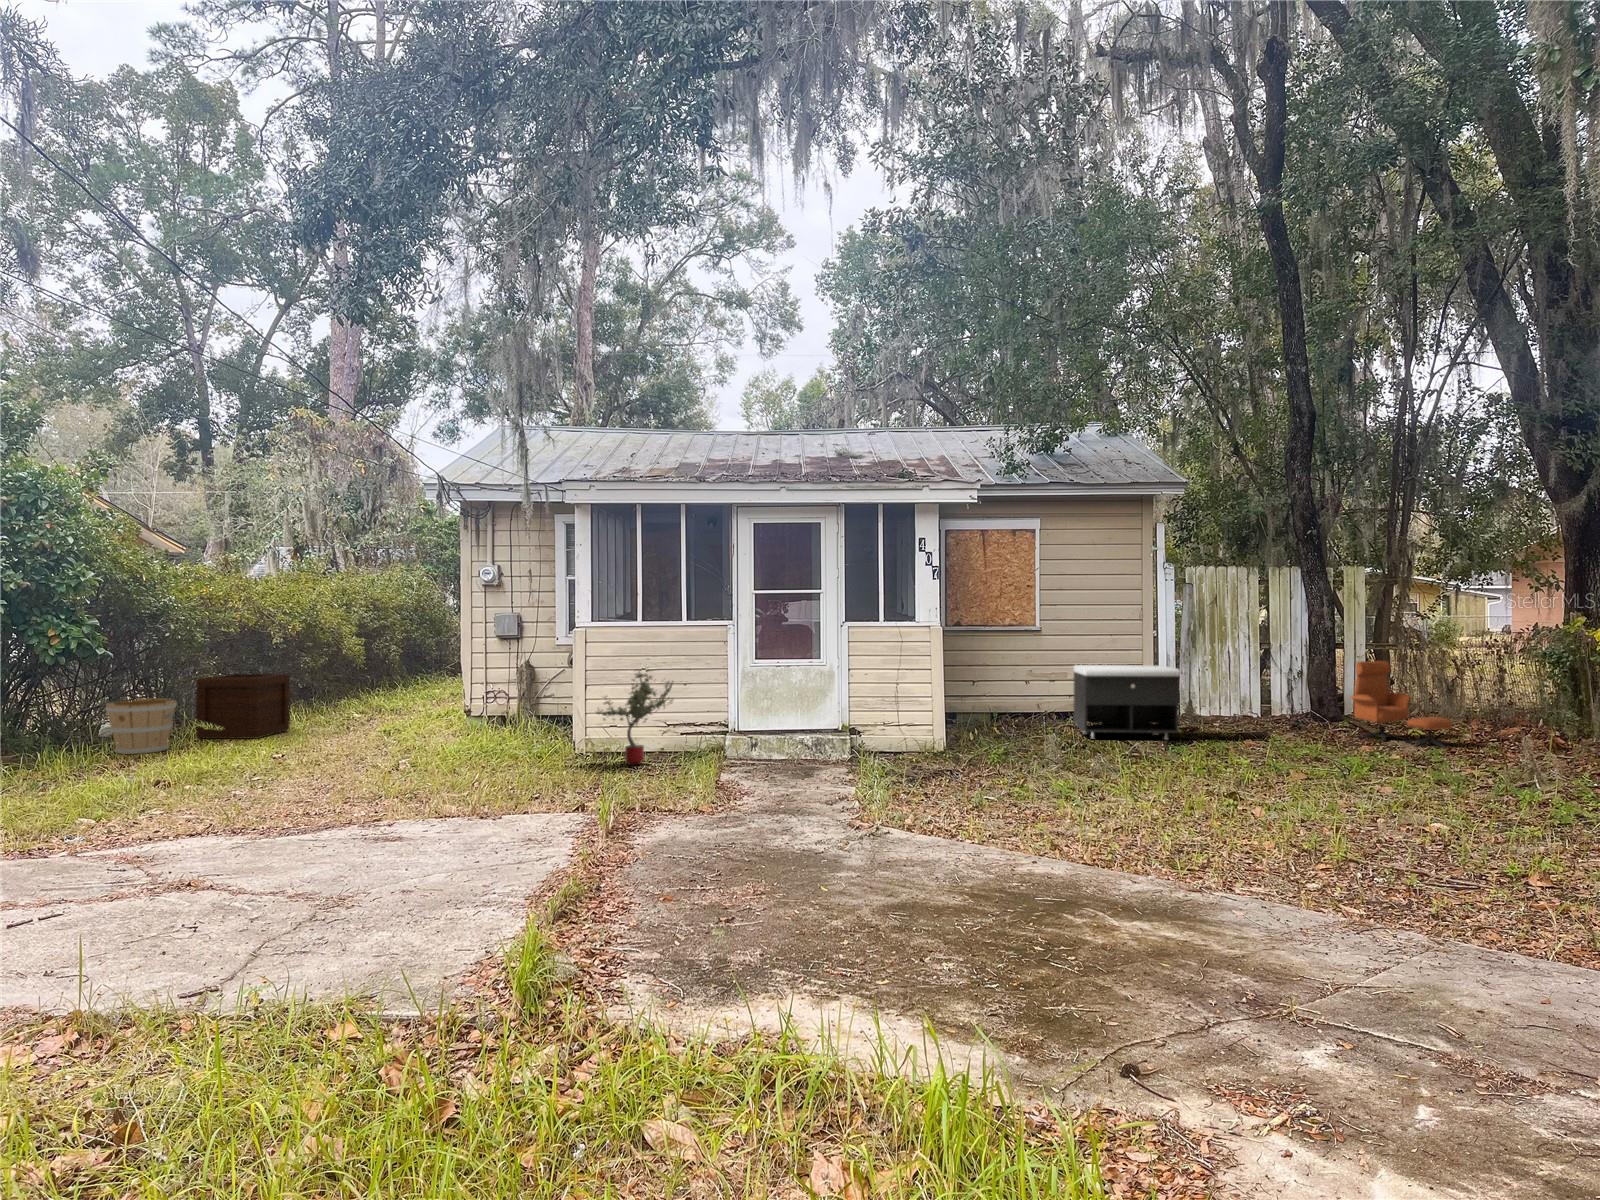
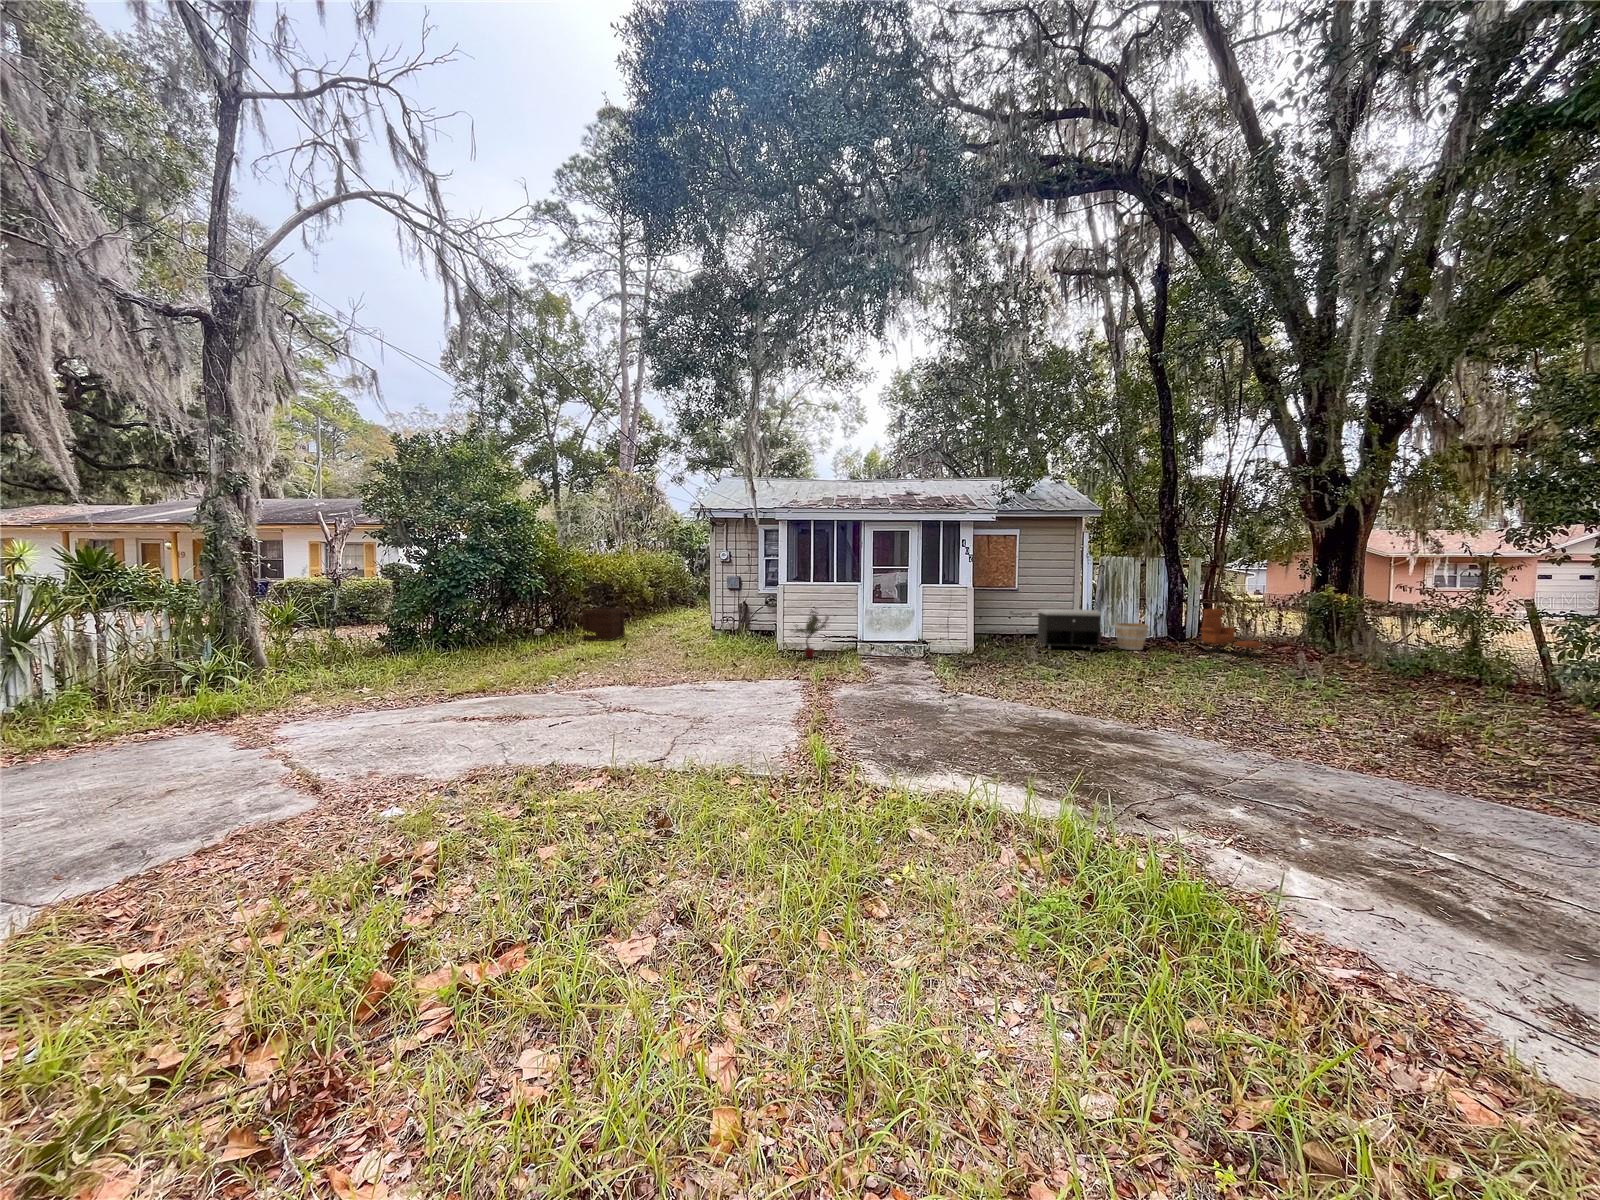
wooden bucket: present [106,698,177,754] -> present [1114,623,1149,650]

